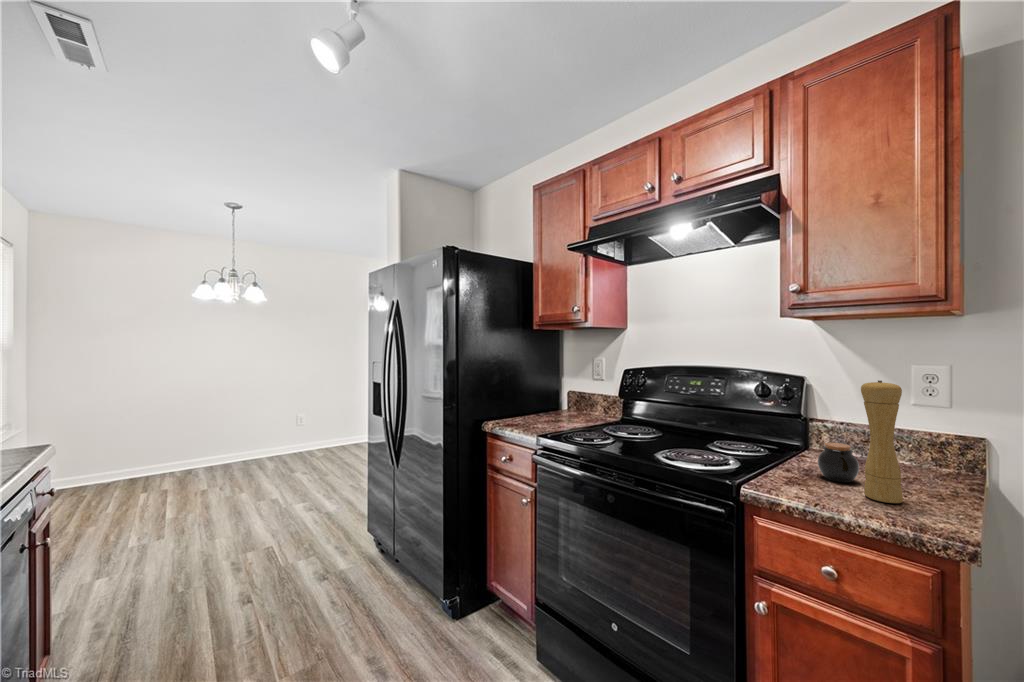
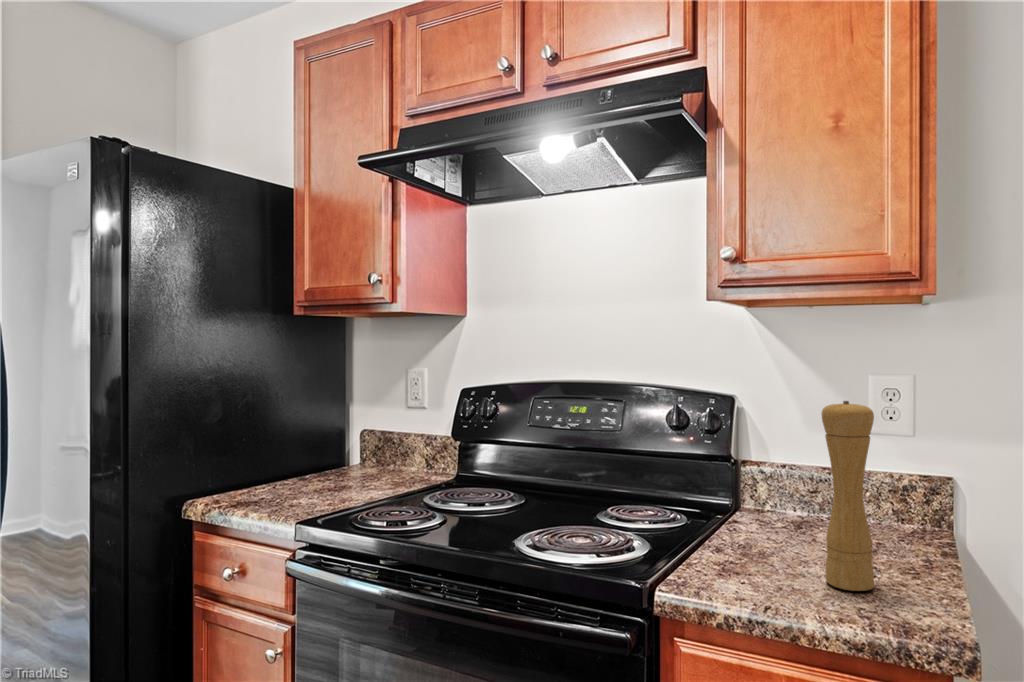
jar: present [818,442,859,482] -> none [761,500,815,562]

